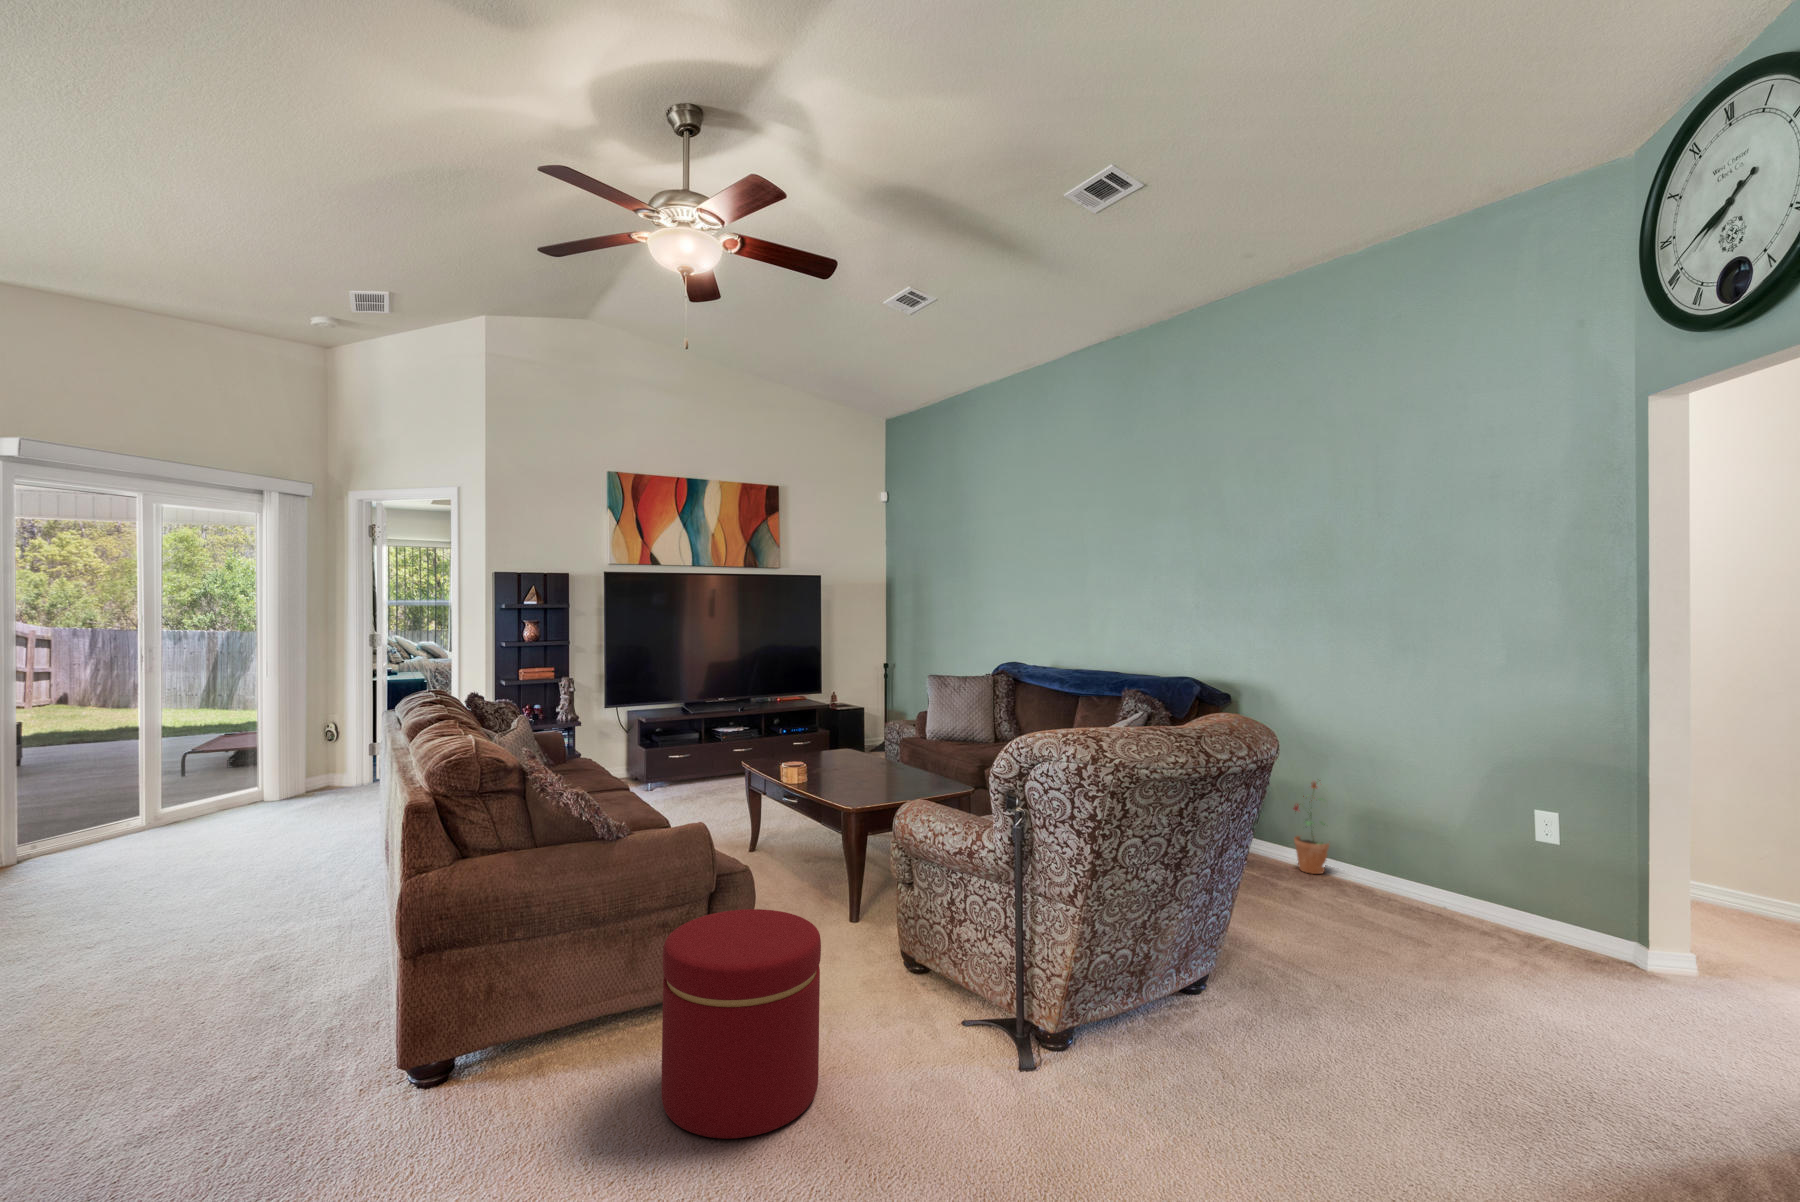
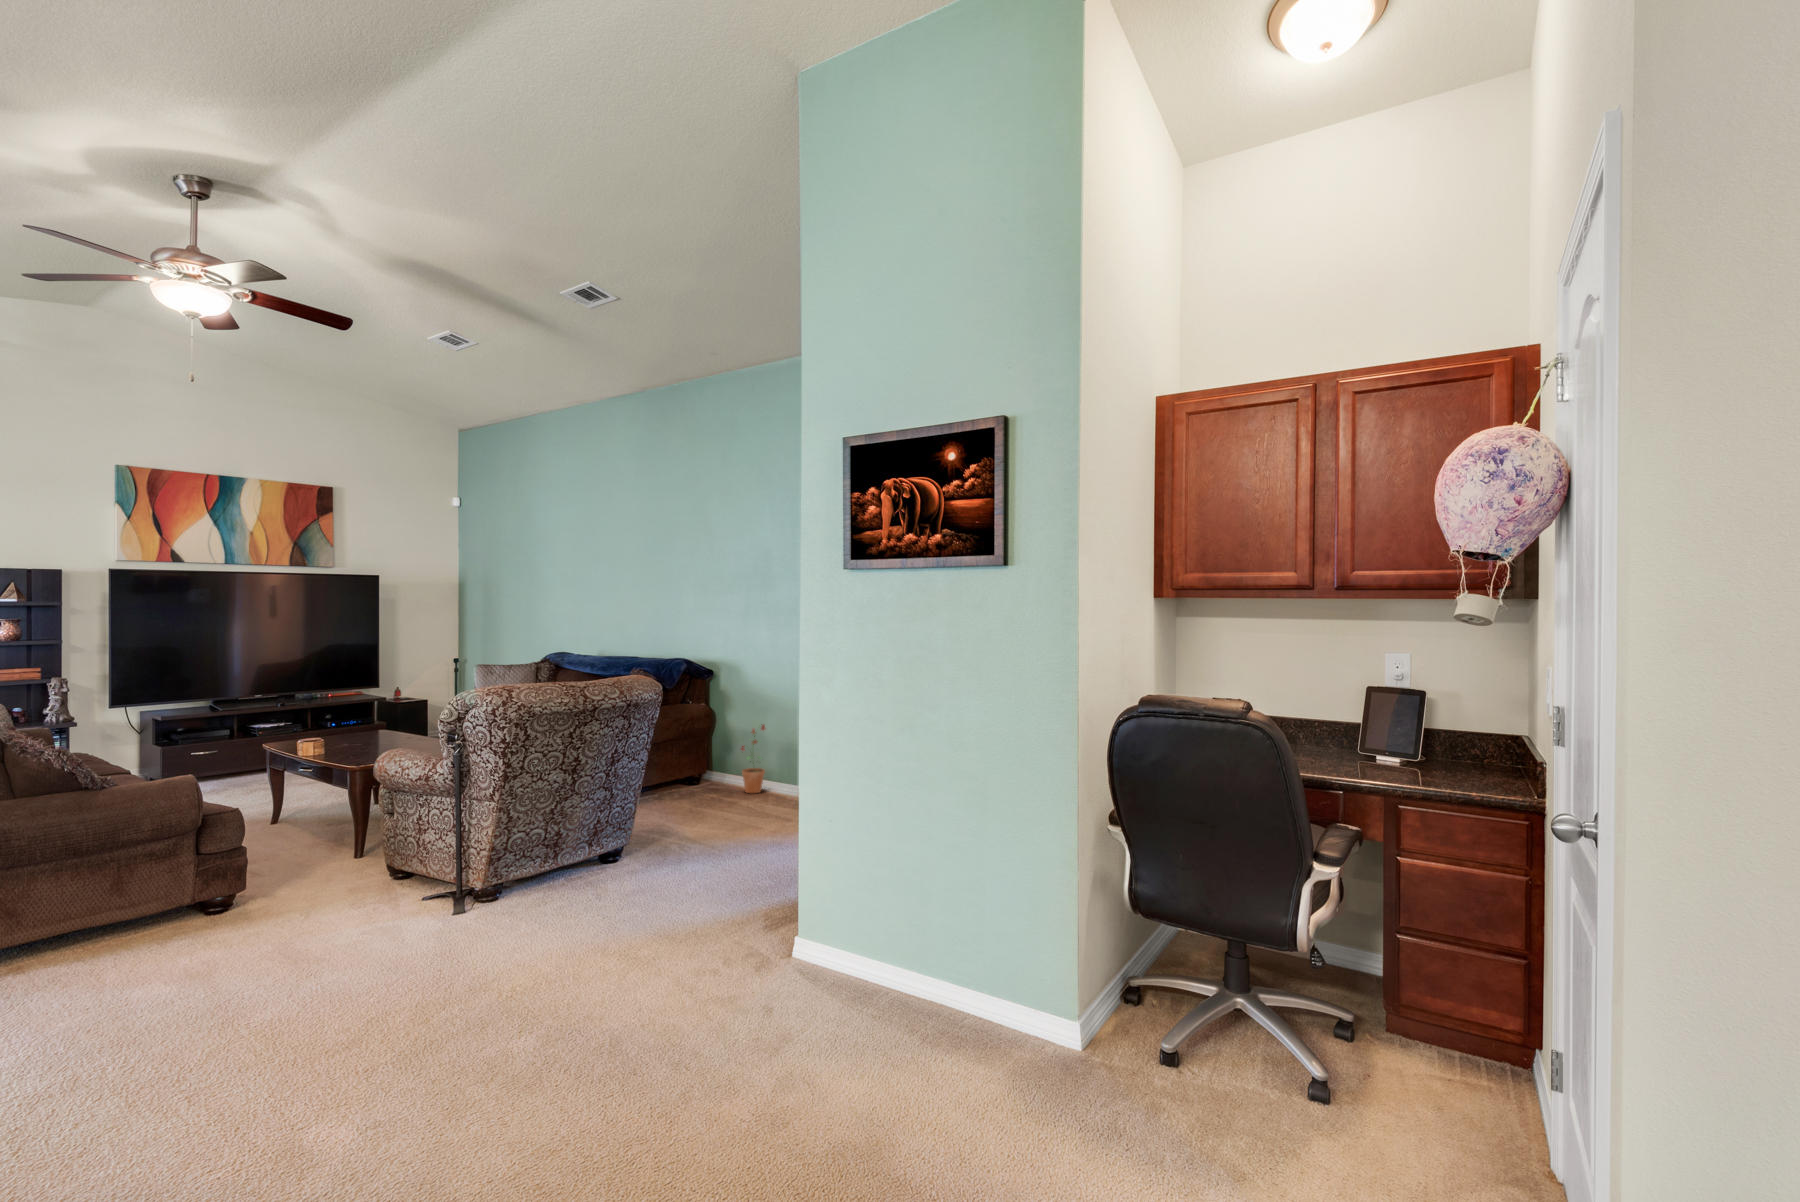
ottoman: present [661,909,821,1139] -> none [153,828,295,974]

